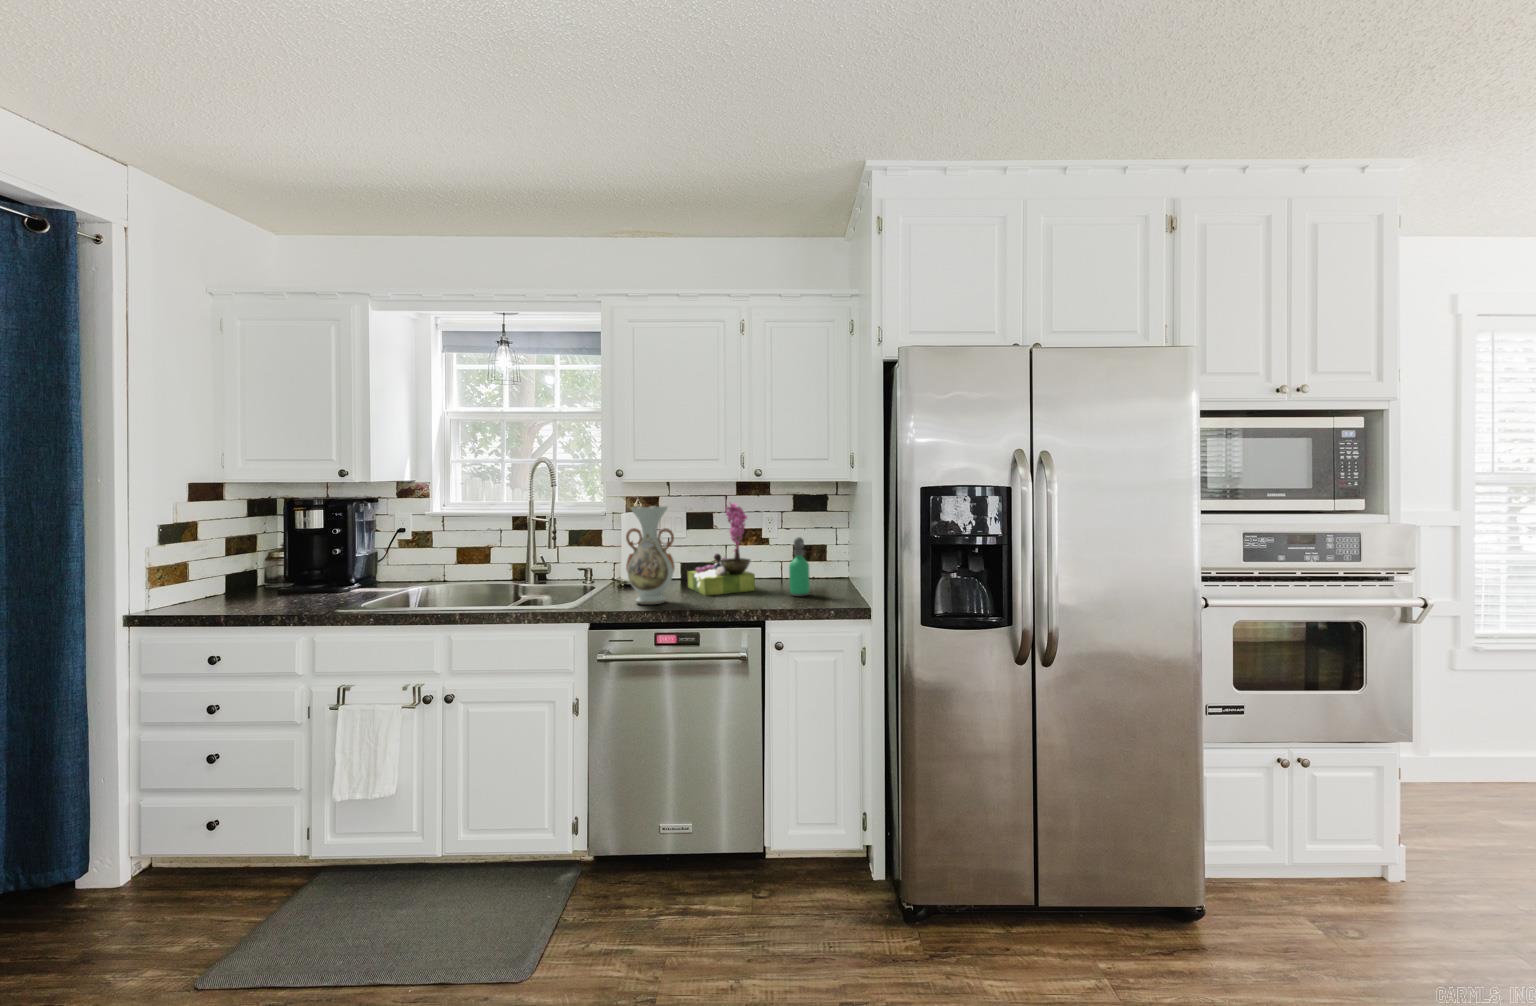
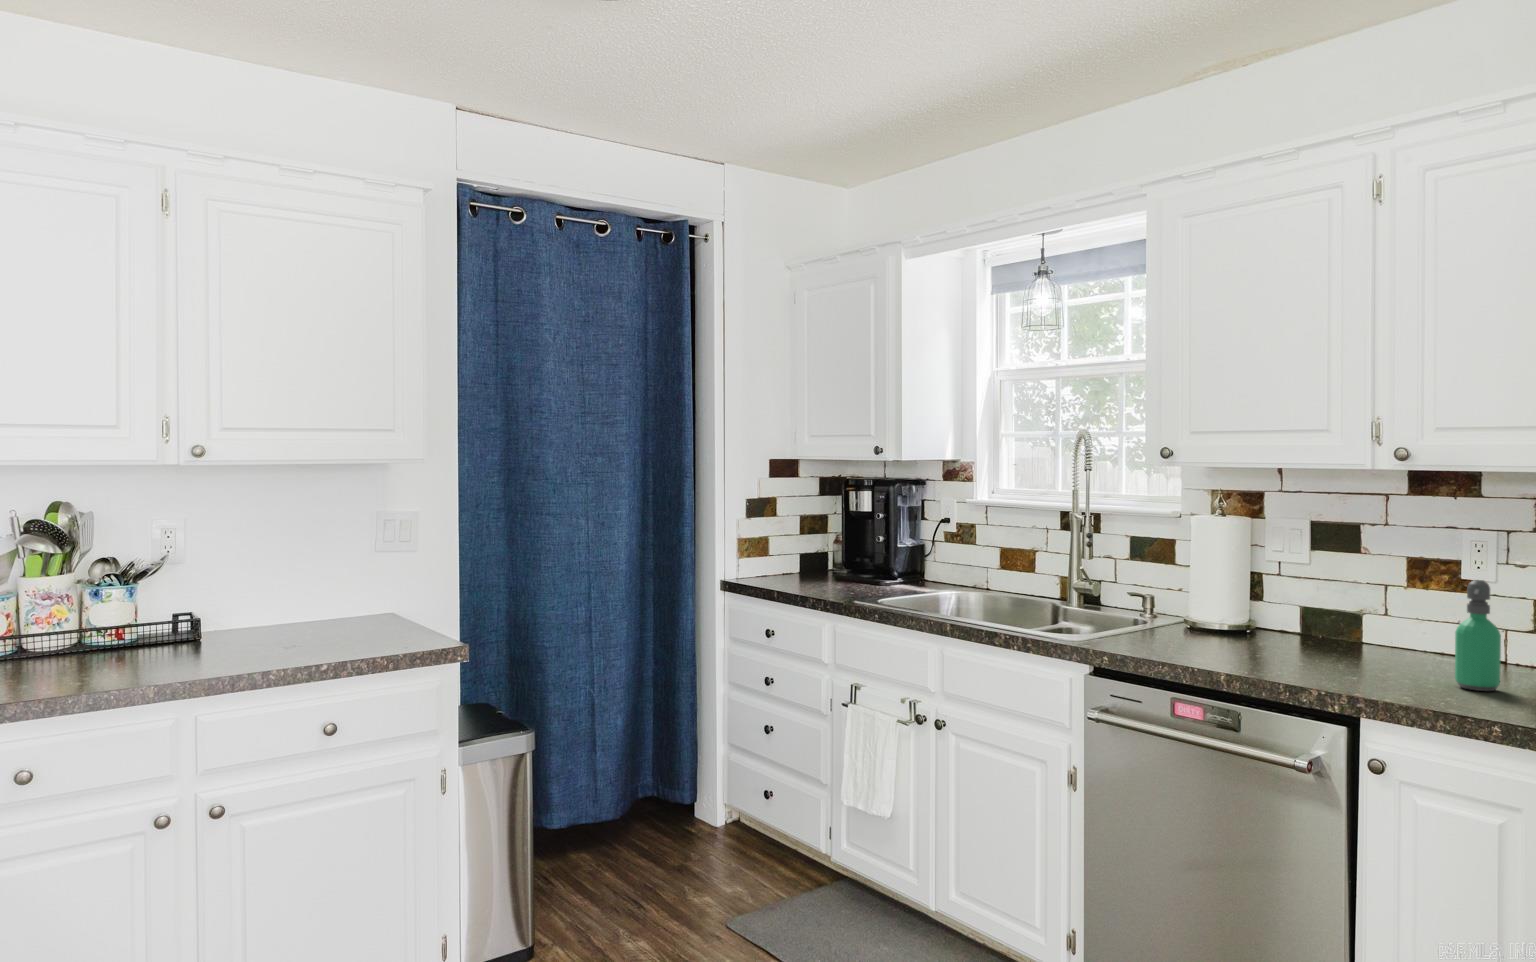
flower arrangement: present [687,503,755,596] -> none [1287,507,1413,668]
vase: present [626,506,675,604] -> none [1153,505,1229,657]

